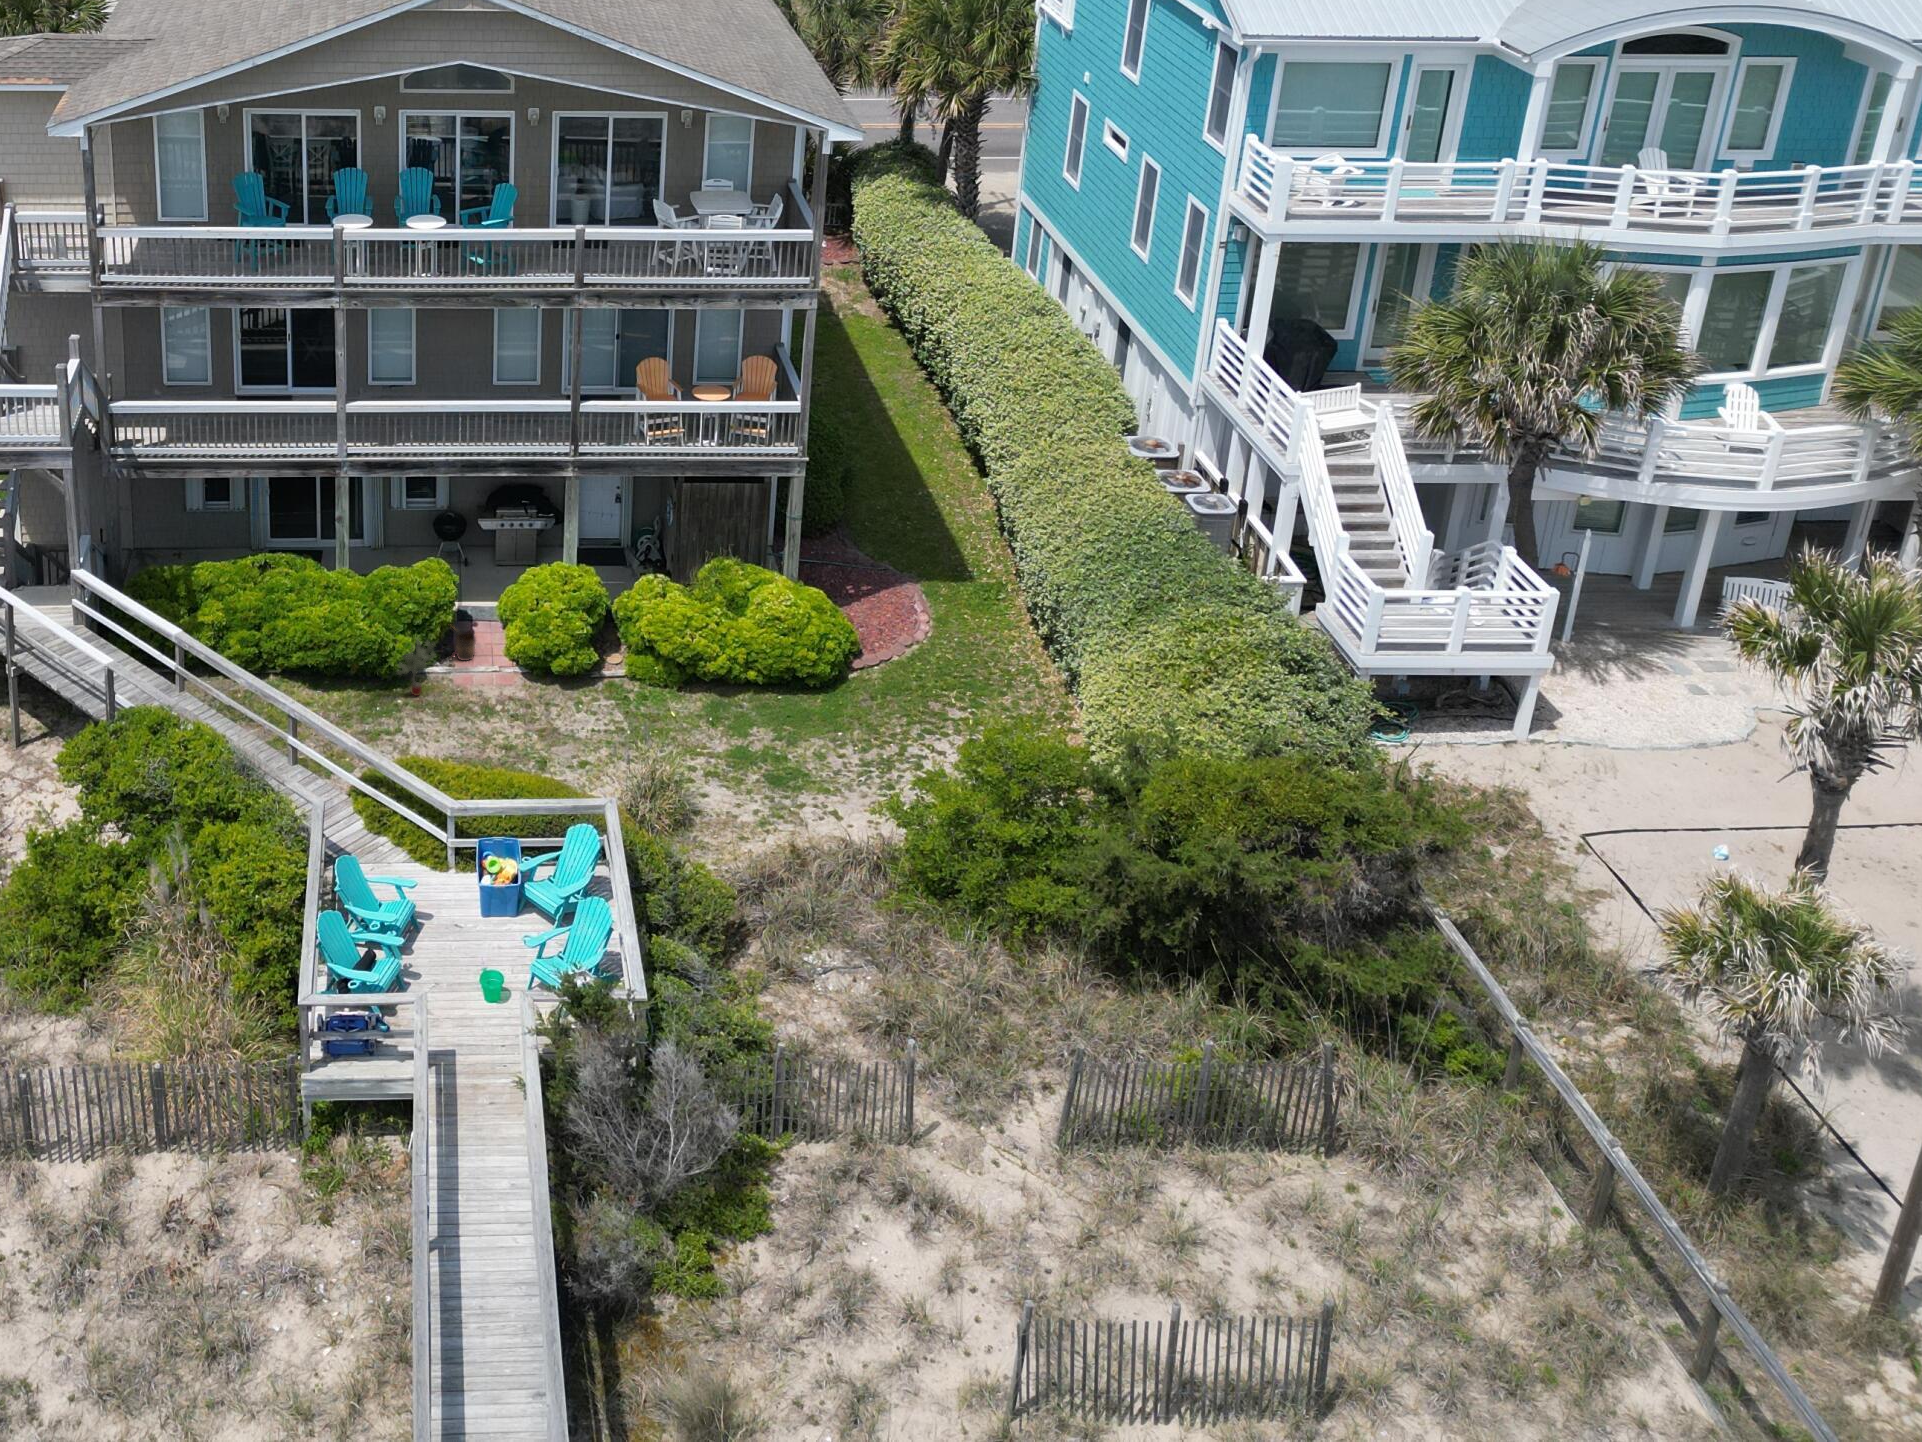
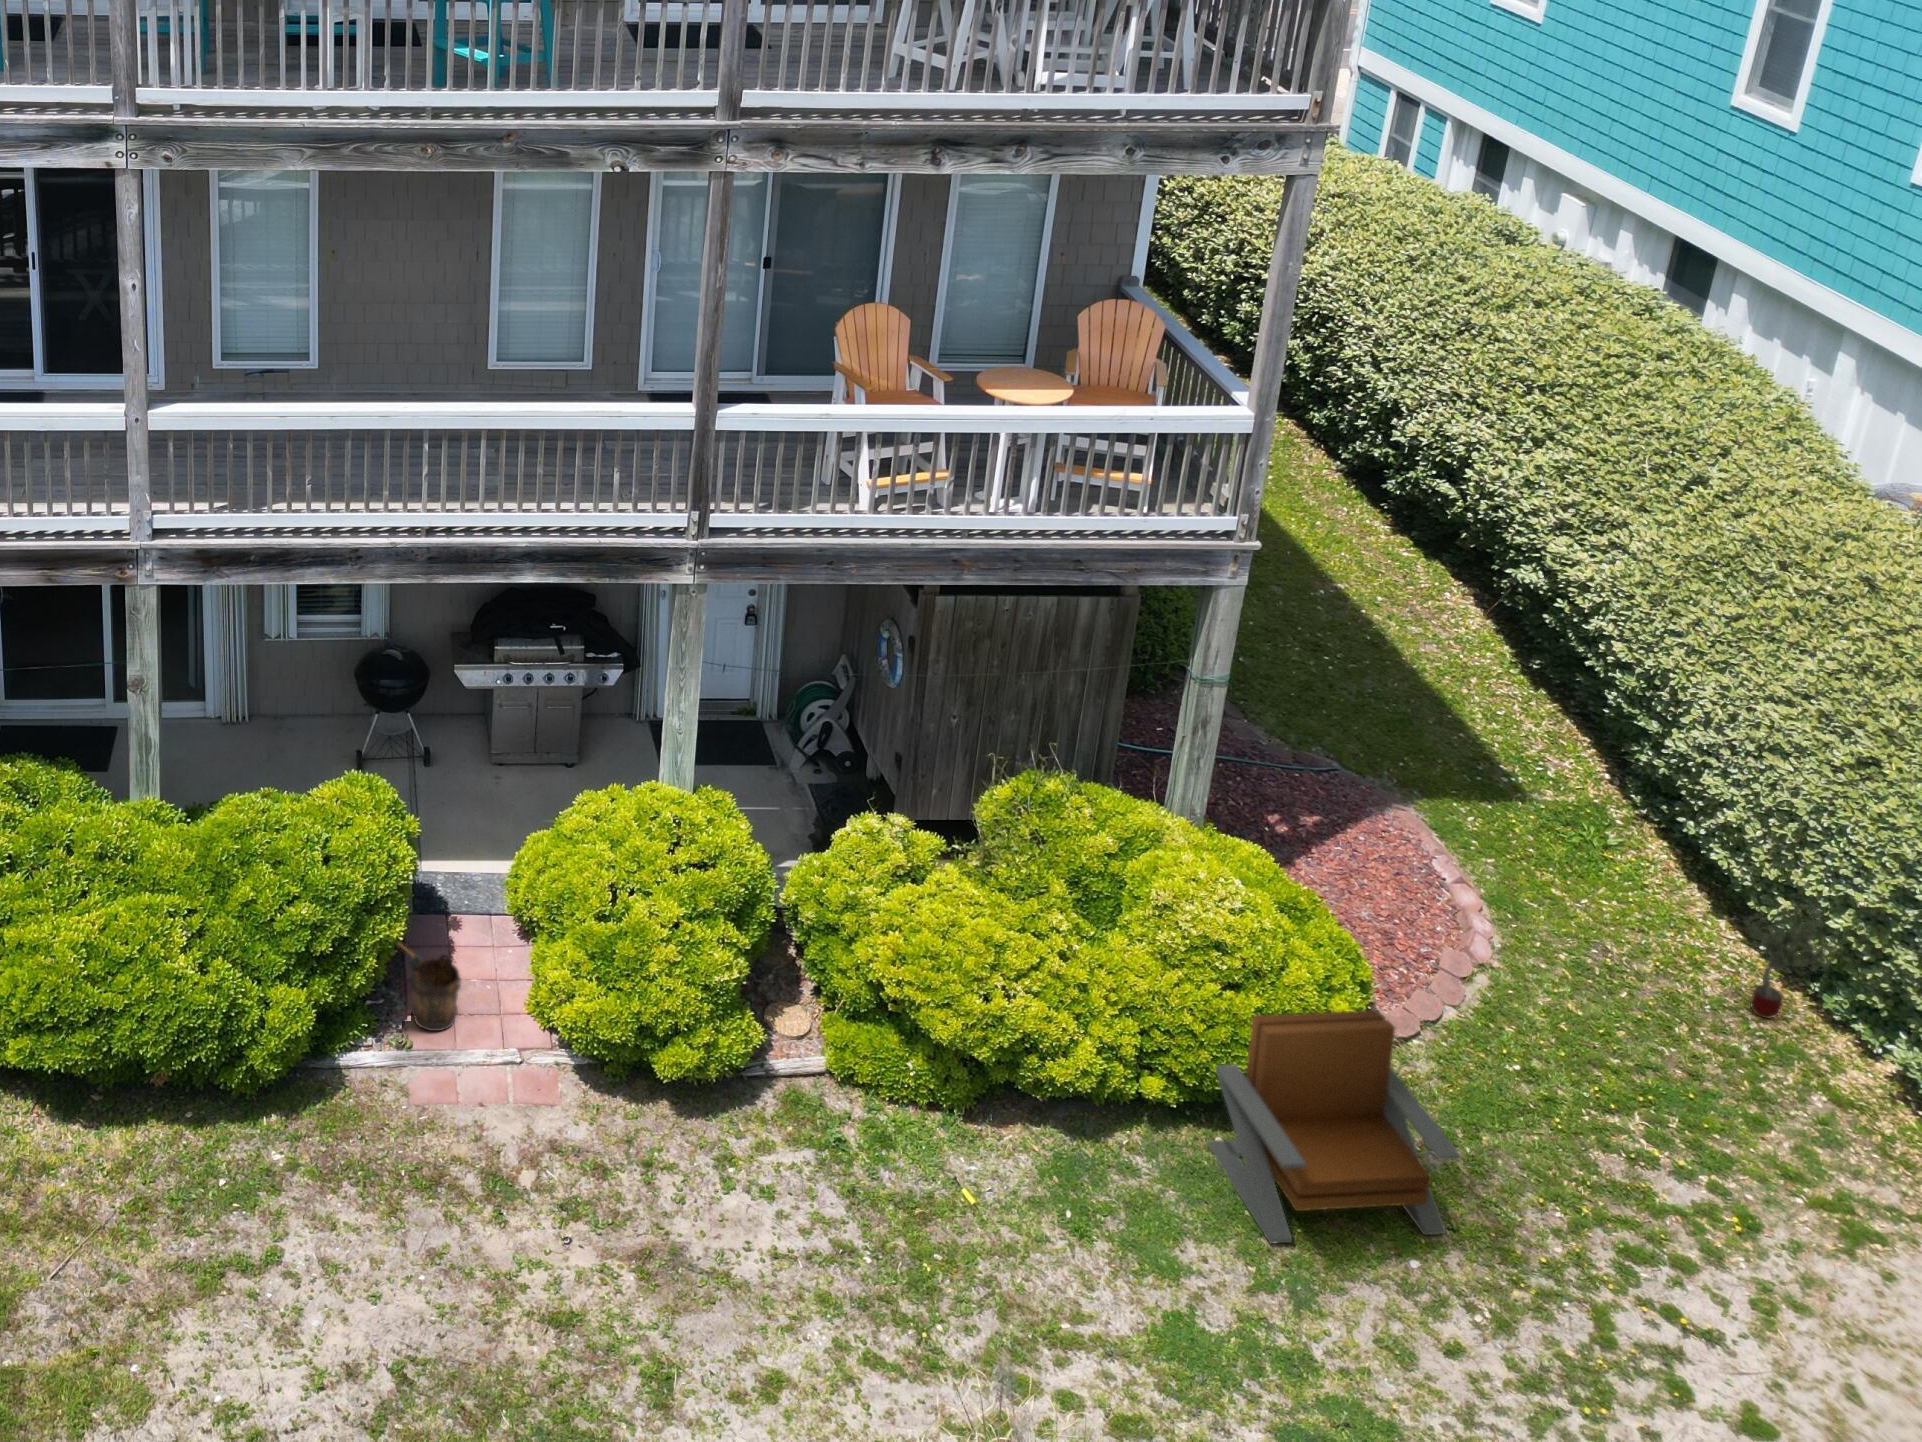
potted tree: present [398,639,435,696] -> present [1745,902,1838,1019]
lounge chair: none [771,642,856,727] -> present [1206,1010,1461,1243]

